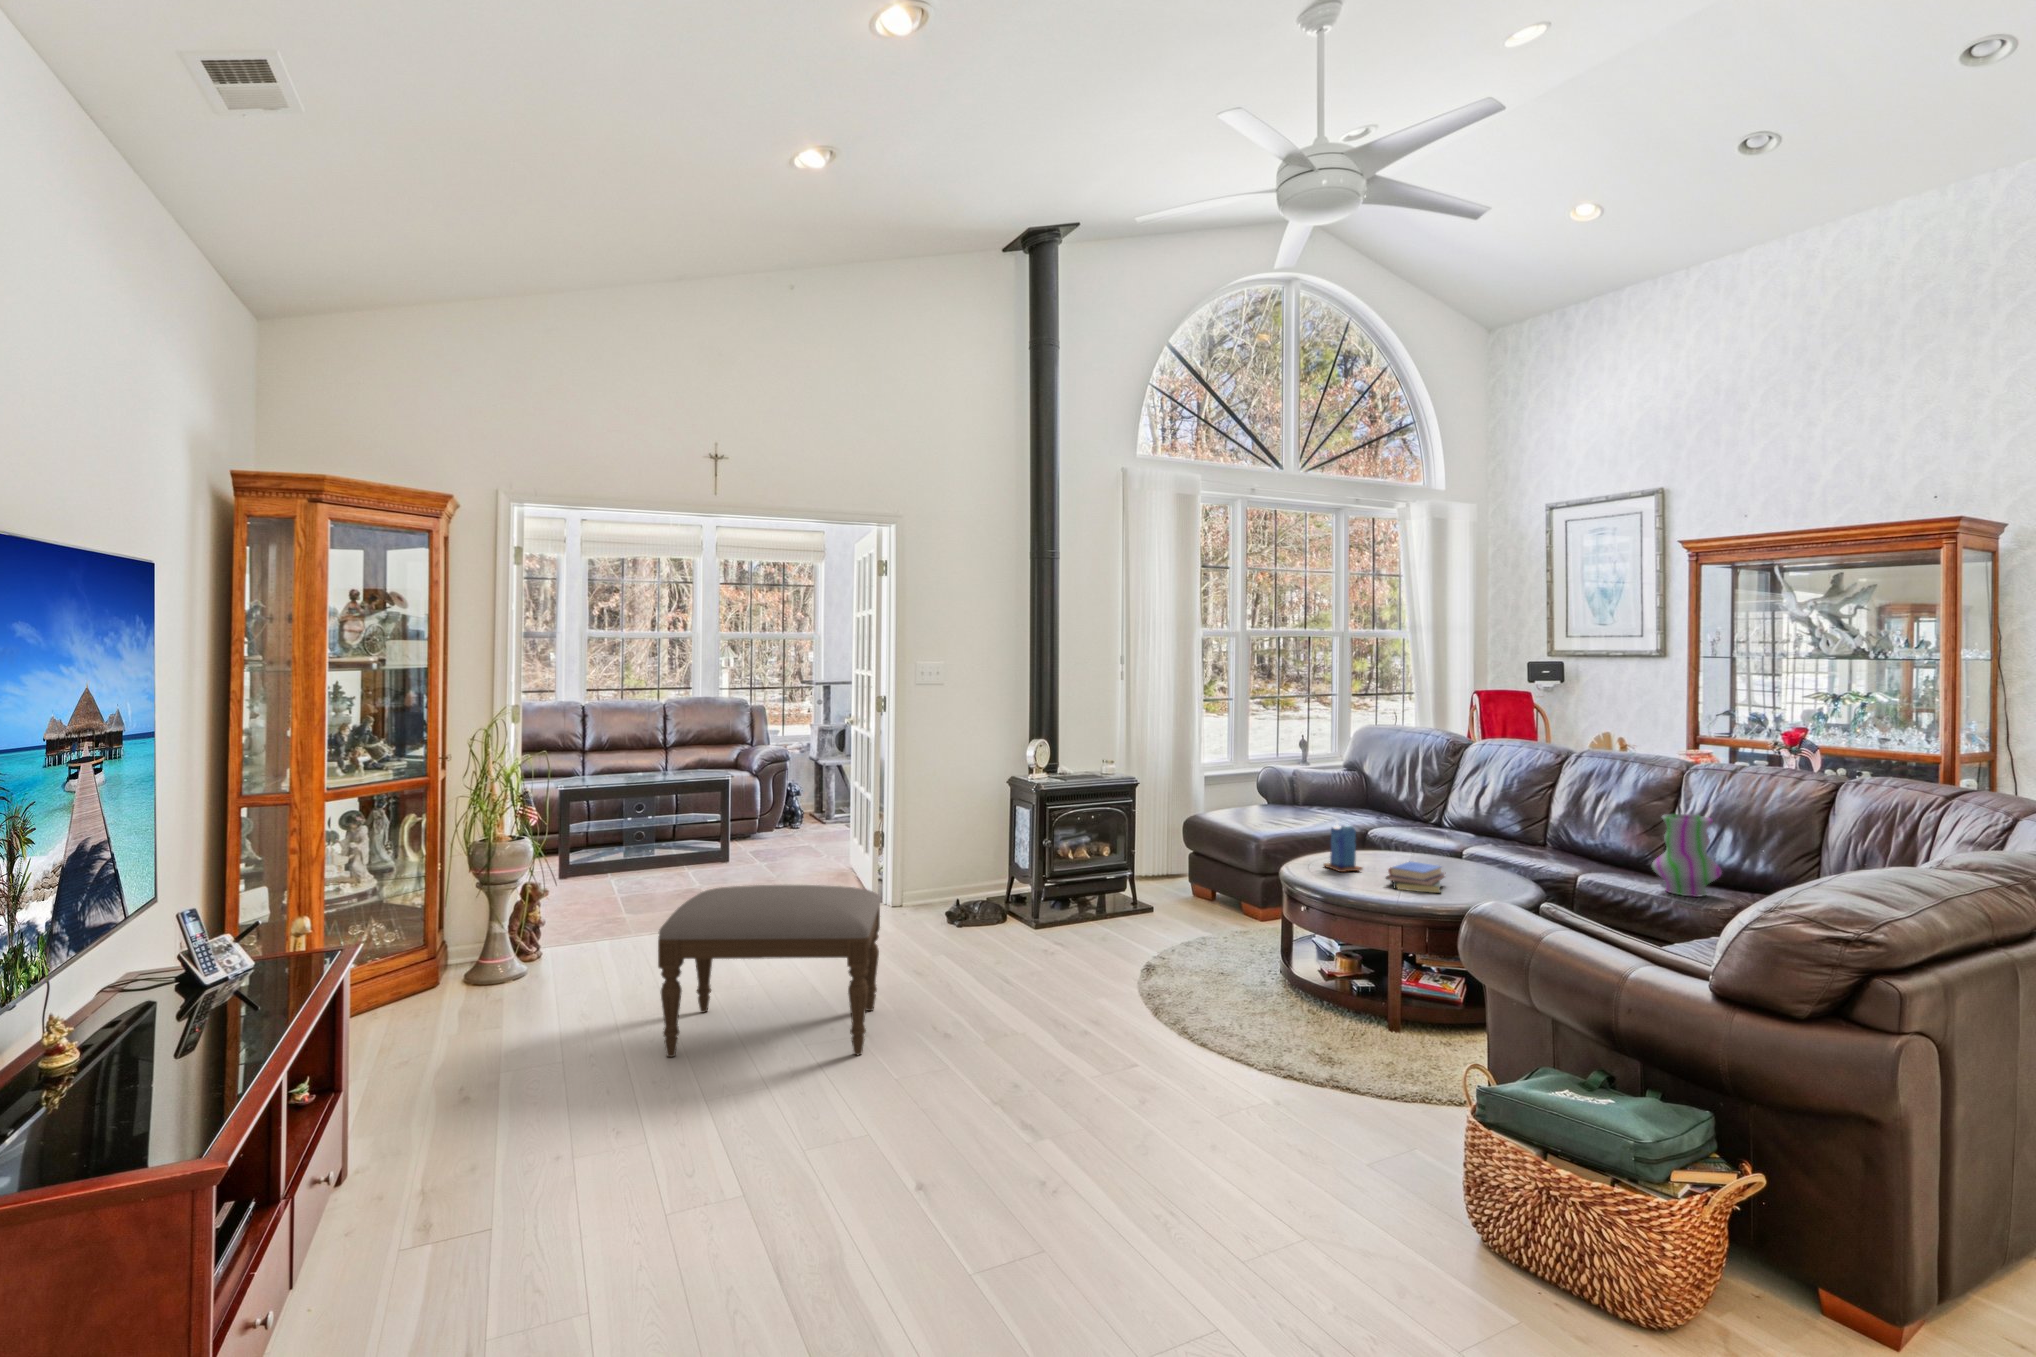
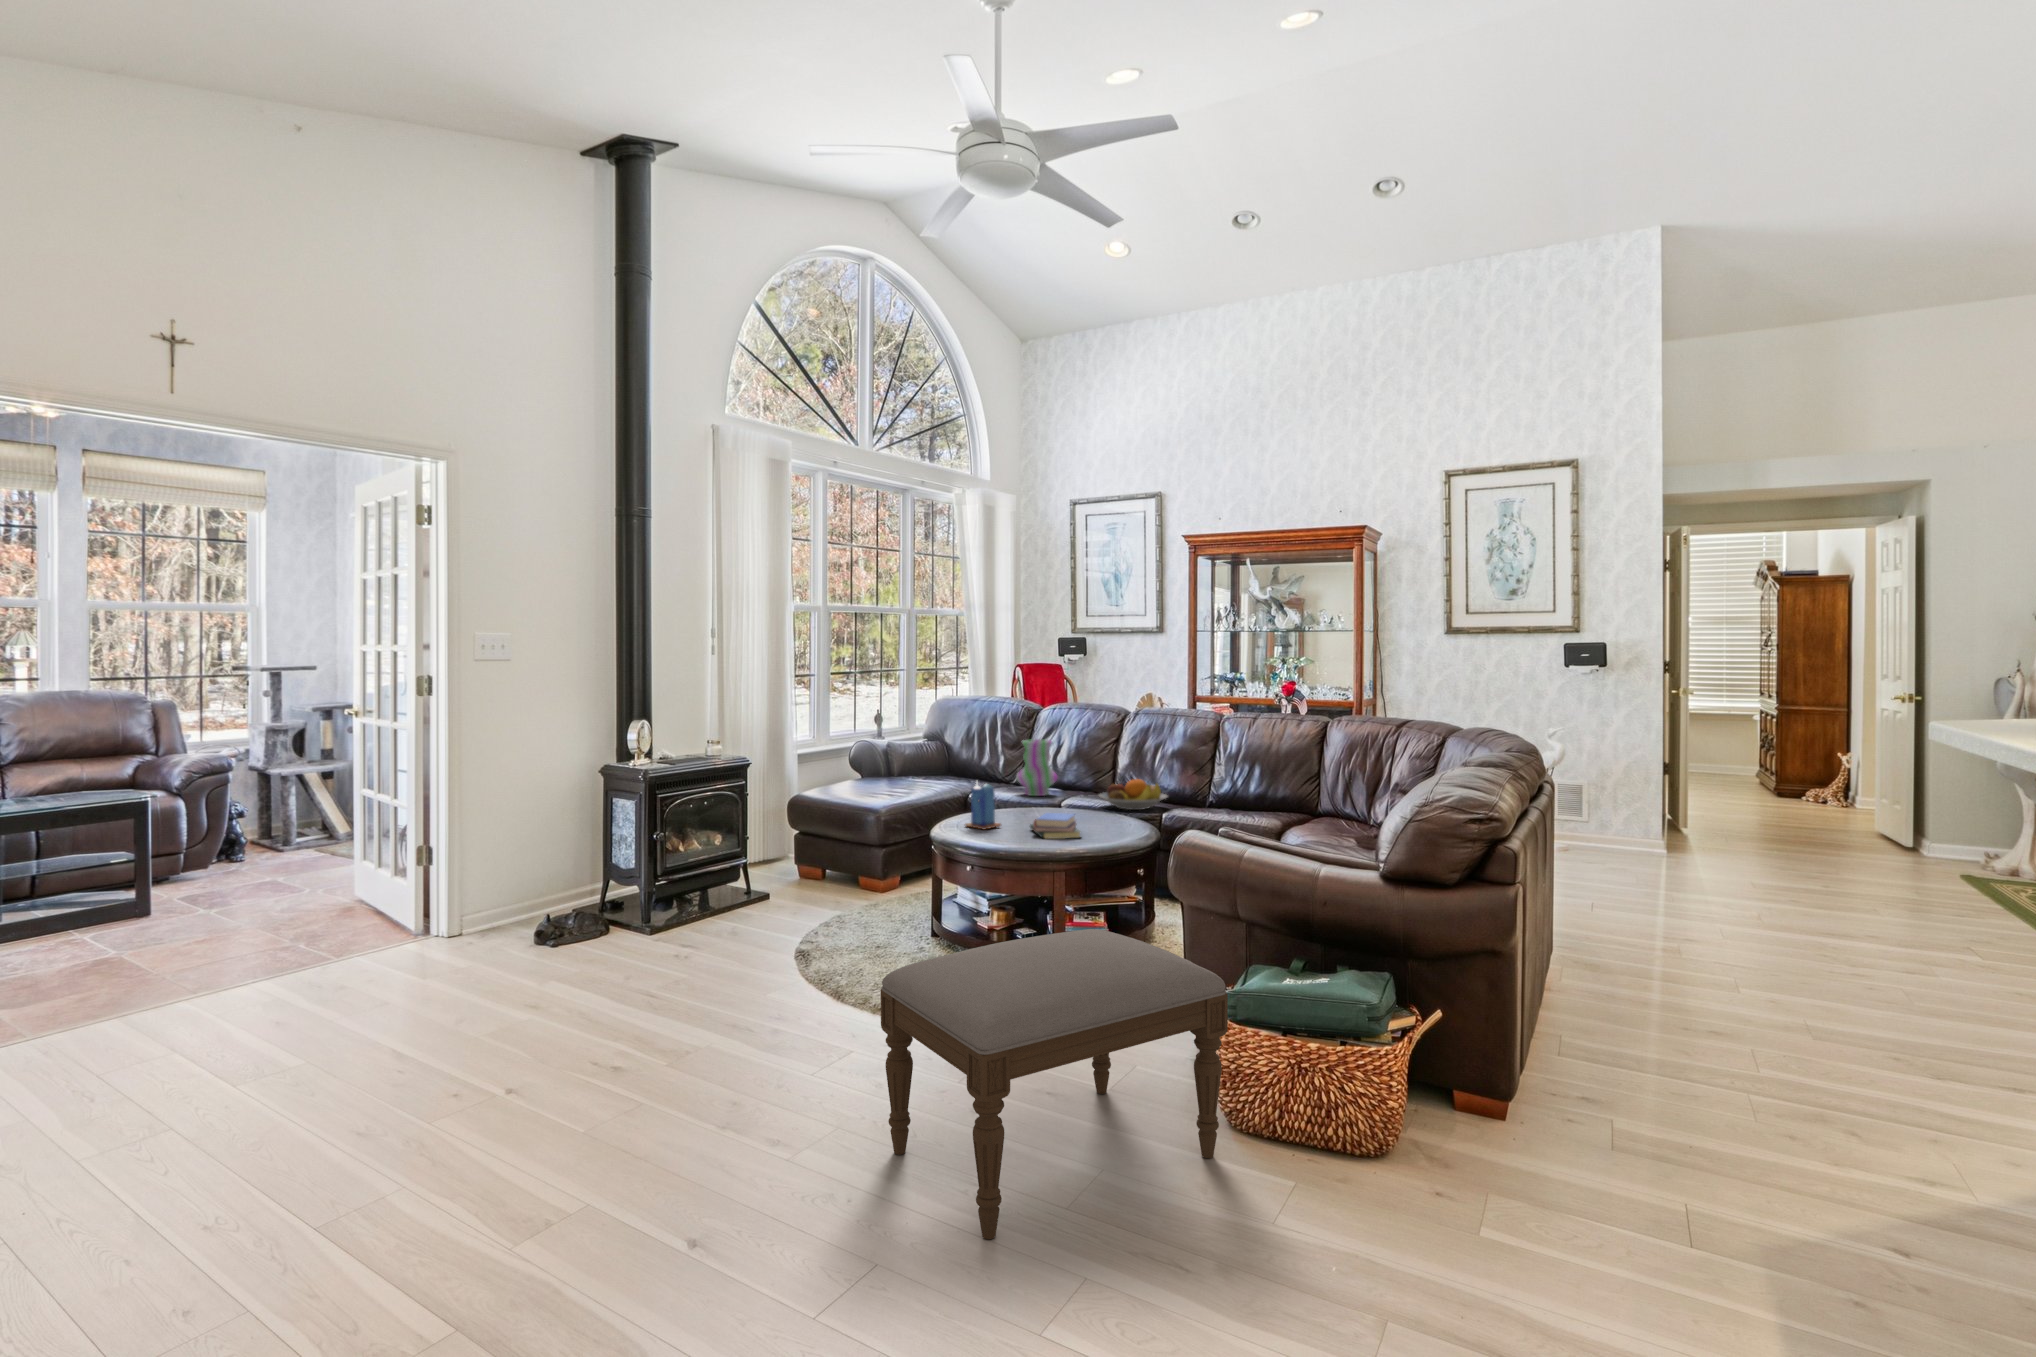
vase: present [1651,814,1722,897] -> present [1016,739,1058,796]
fruit bowl: none [1509,832,1598,868] -> present [1099,779,1167,810]
ottoman: present [658,885,880,1057] -> present [881,929,1228,1239]

